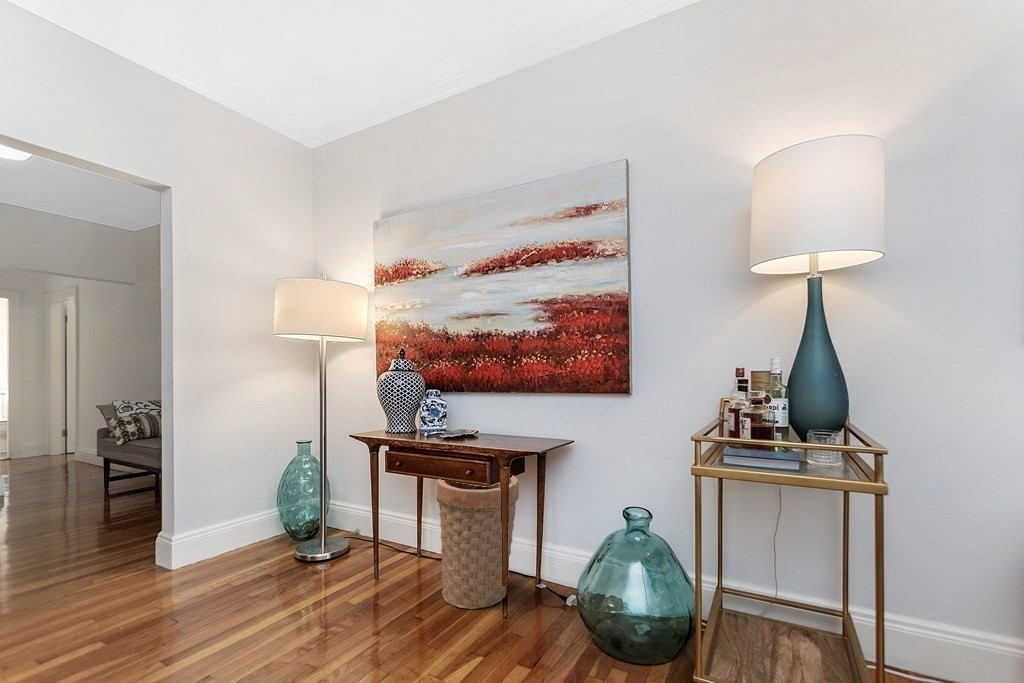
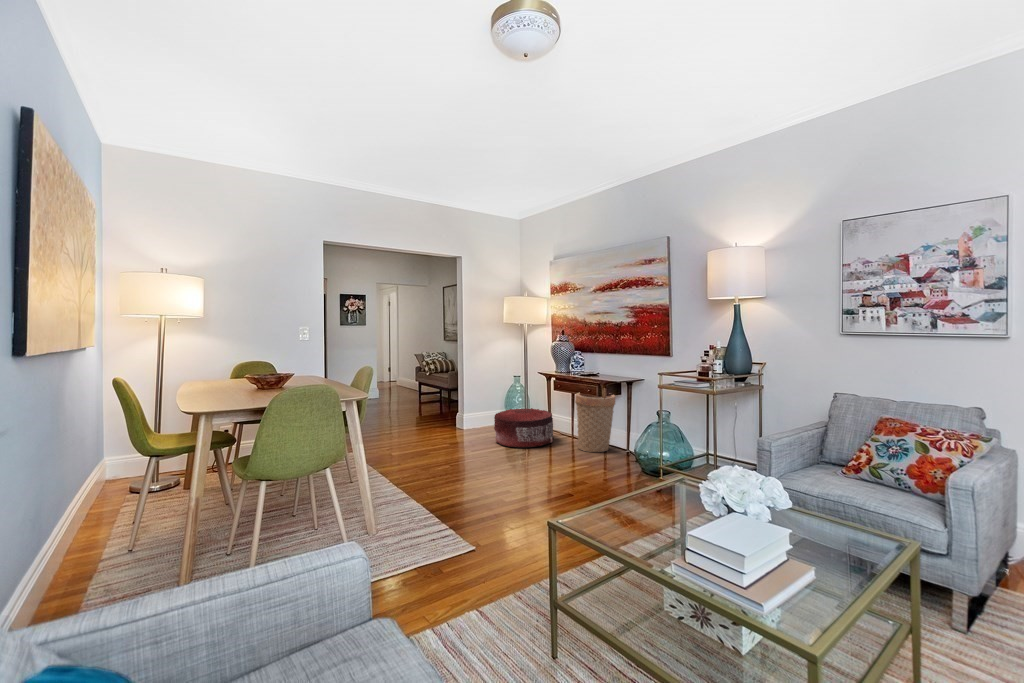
pouf: none [243,510,387,628] -> present [494,408,554,447]

